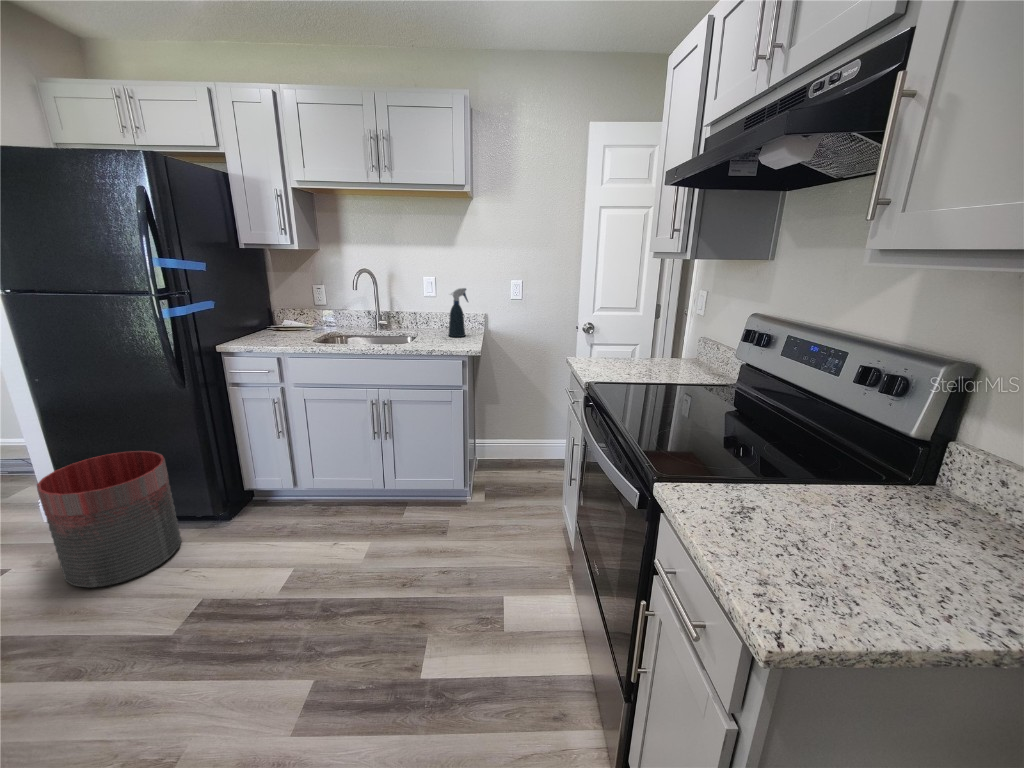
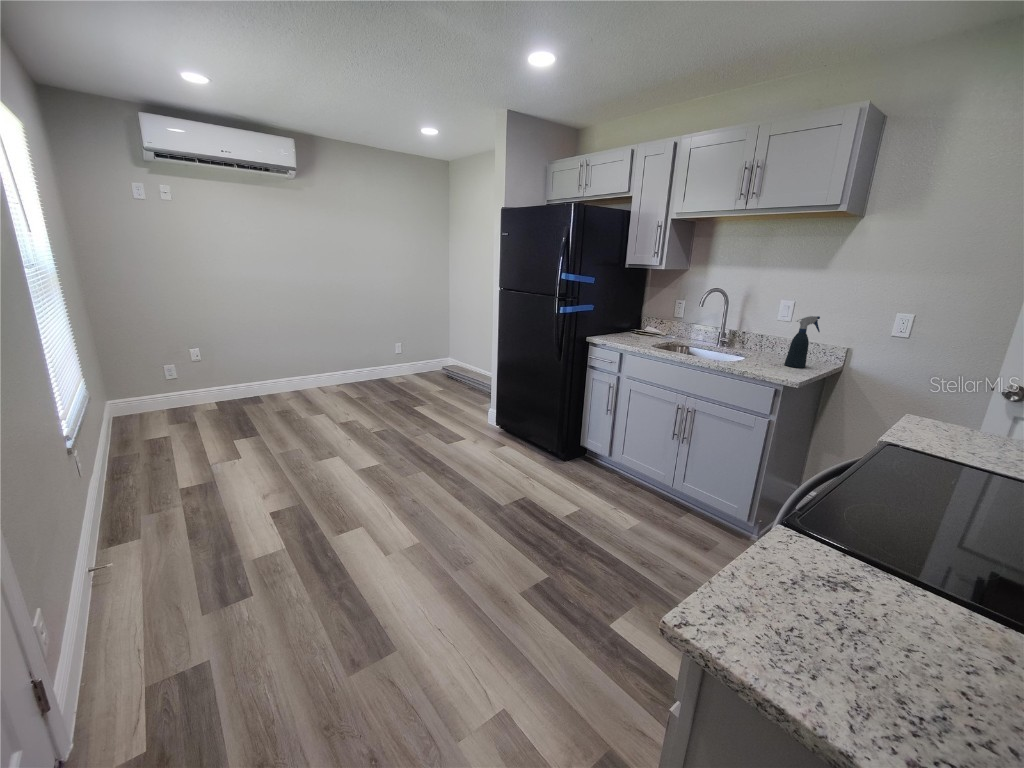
trash can: present [37,451,181,588] -> none [480,392,539,469]

